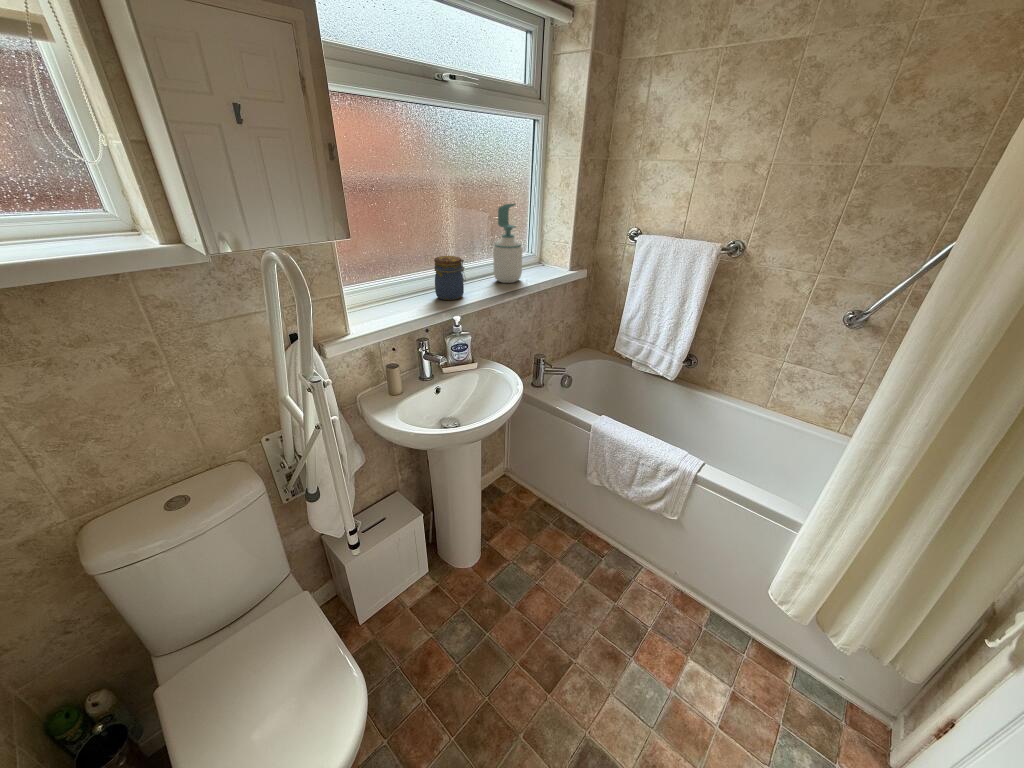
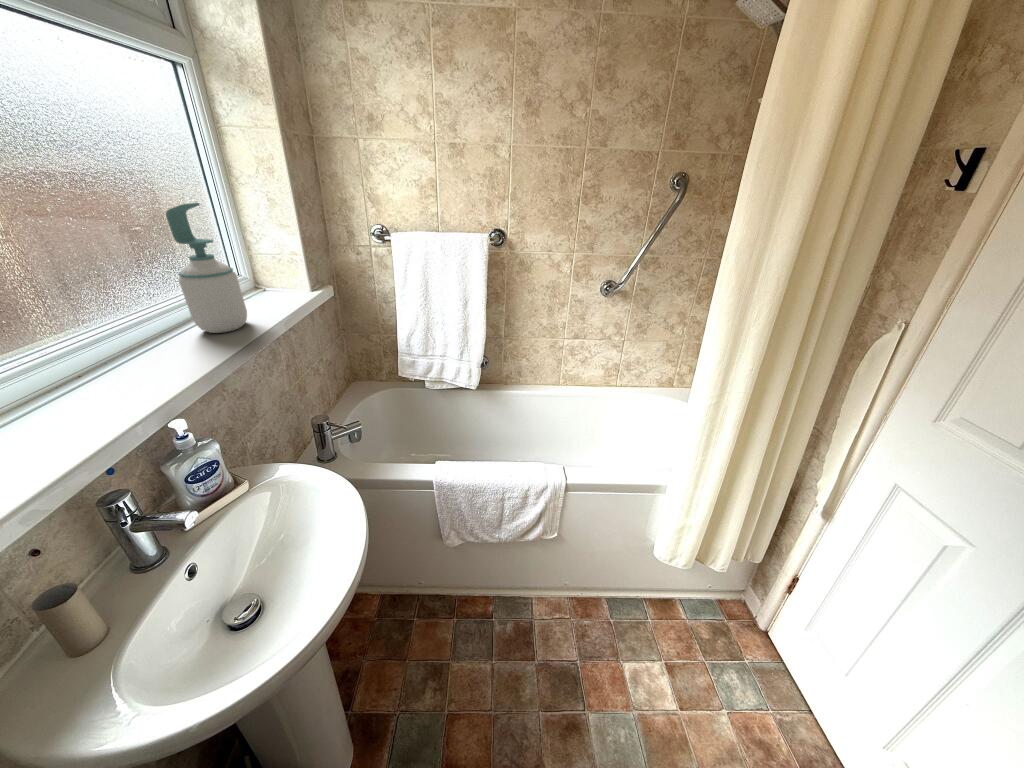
jar: present [434,256,466,300] -> none [58,310,158,397]

